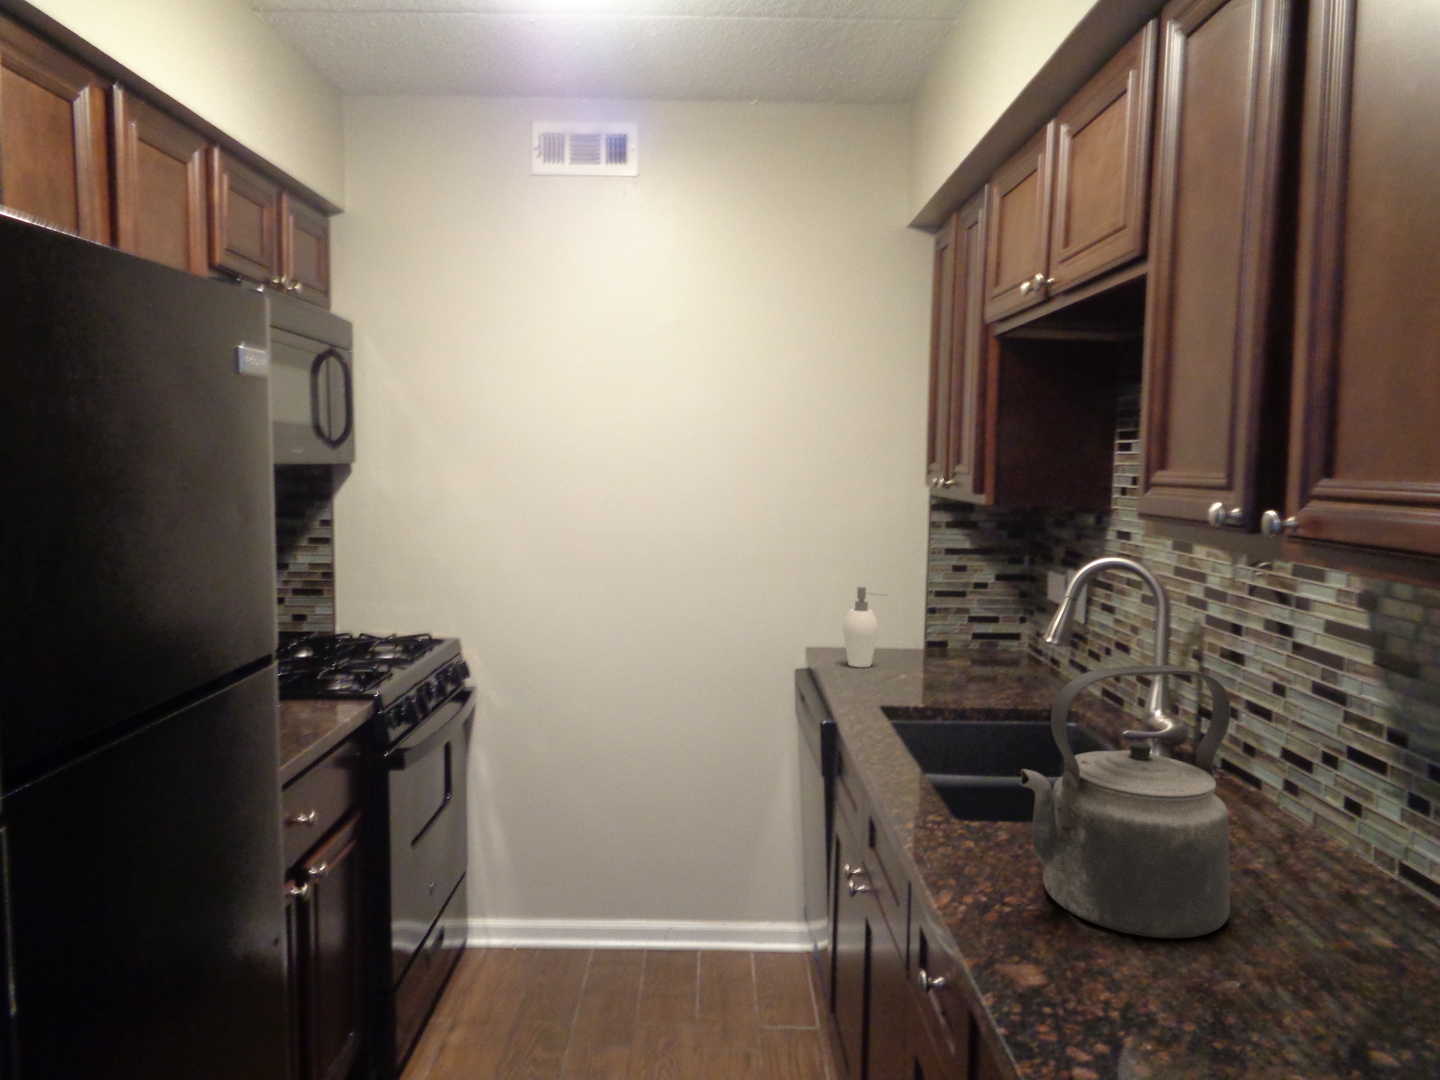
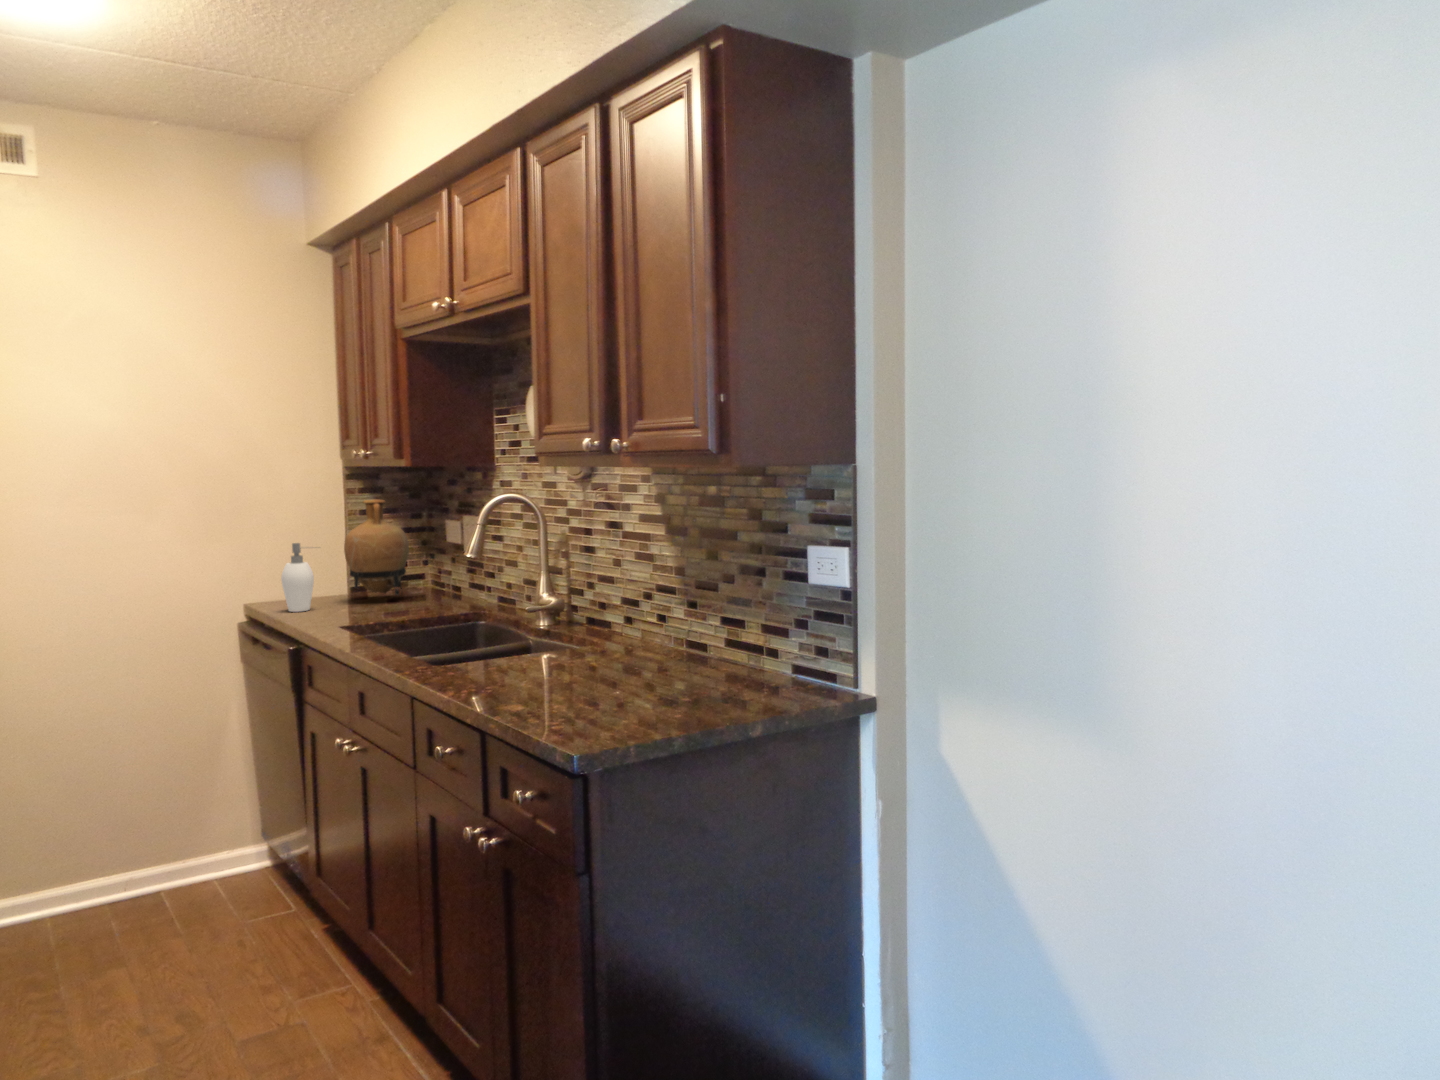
vase: none [918,540,995,662] -> present [344,500,409,595]
kettle: present [1020,665,1231,938] -> none [497,536,611,685]

